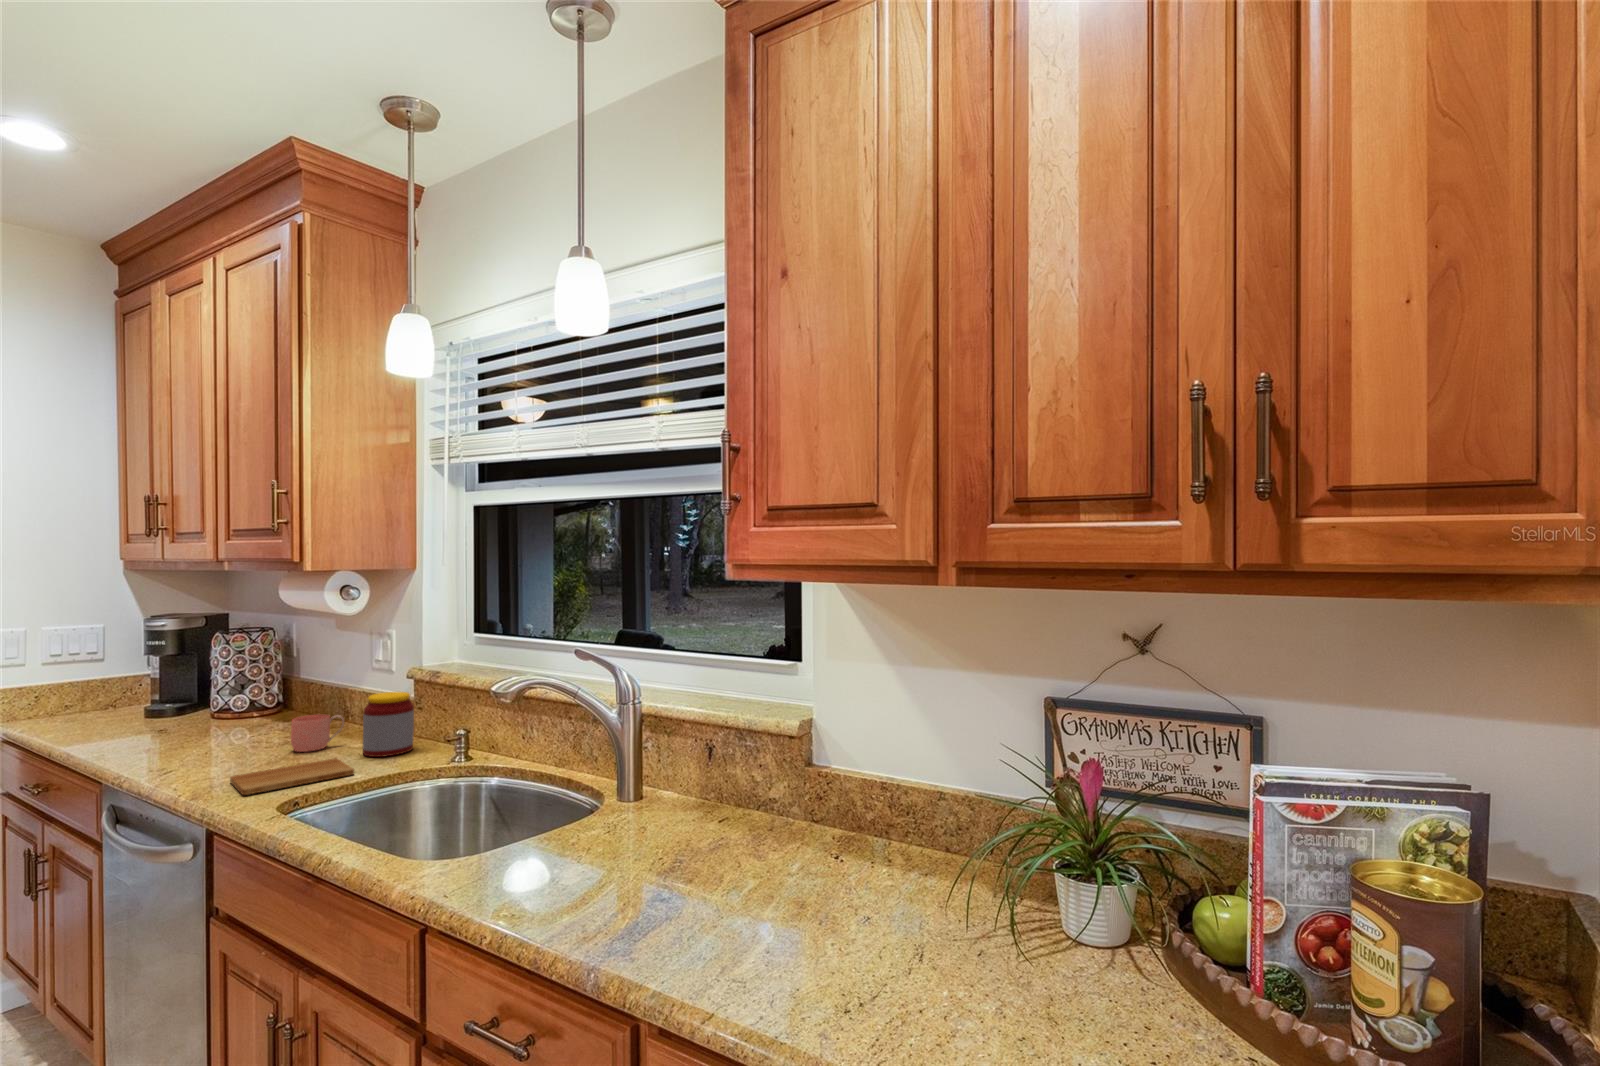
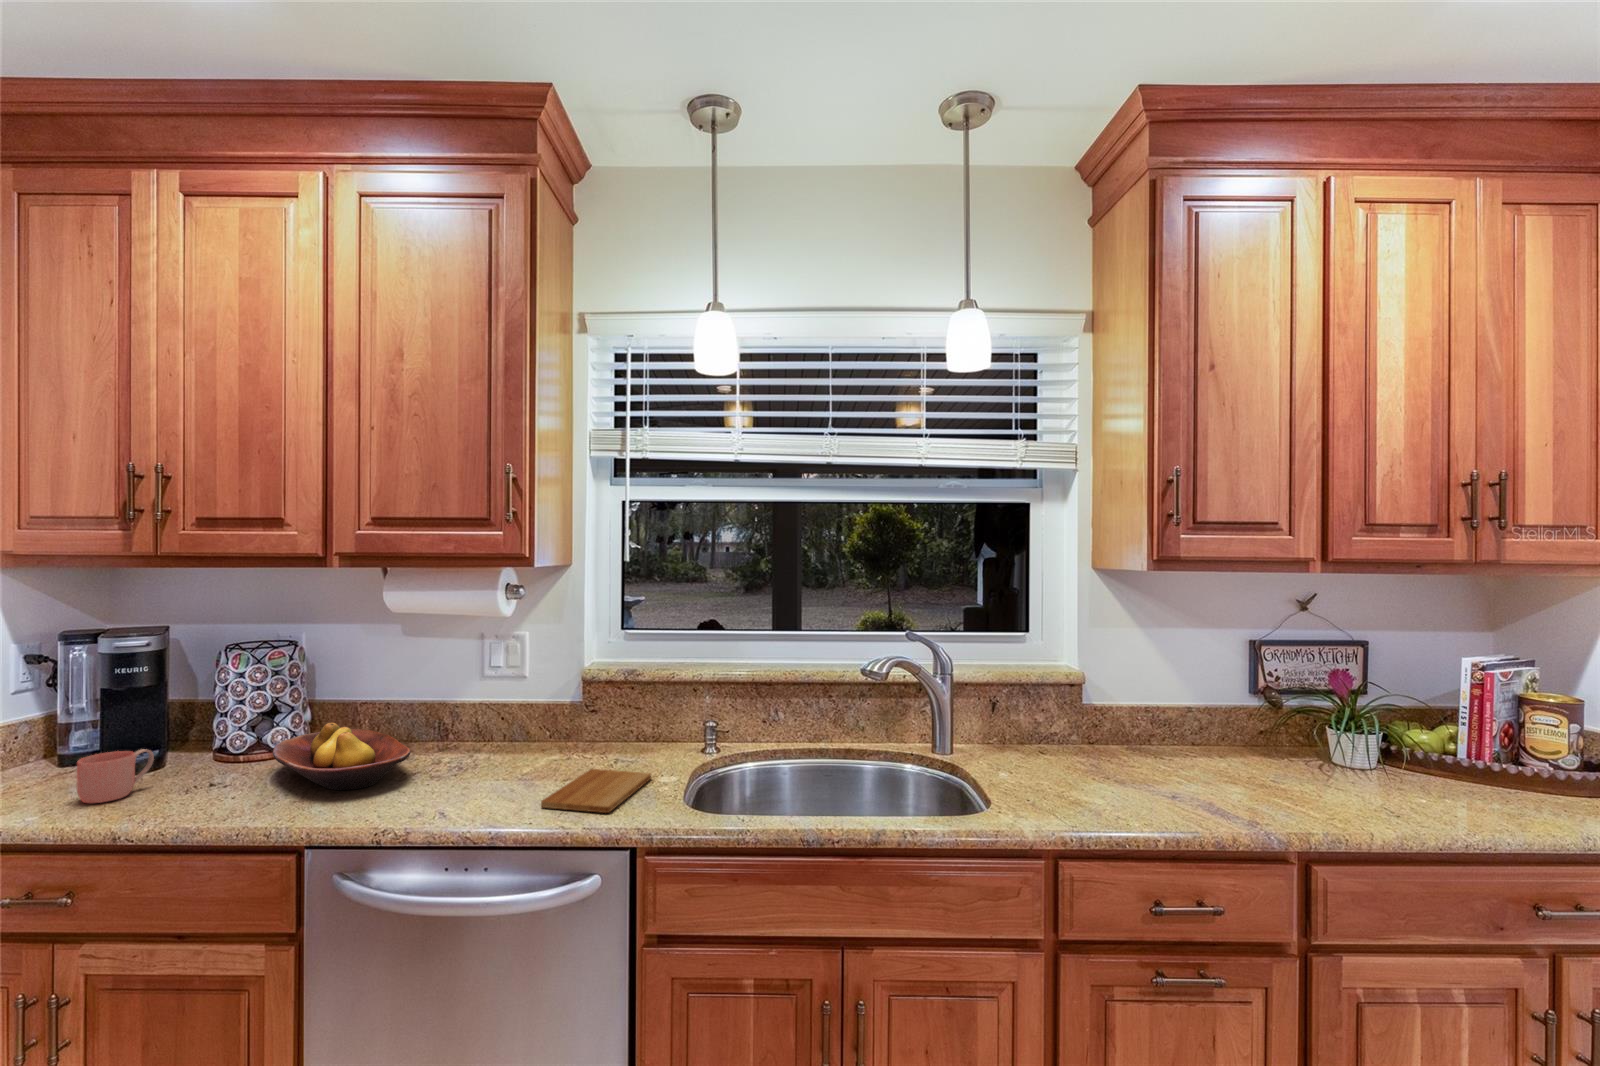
jar: present [363,692,414,757] -> none [584,692,633,764]
fruit bowl: none [164,696,285,747] -> present [273,723,411,790]
mug: present [291,715,344,752] -> present [77,749,154,803]

